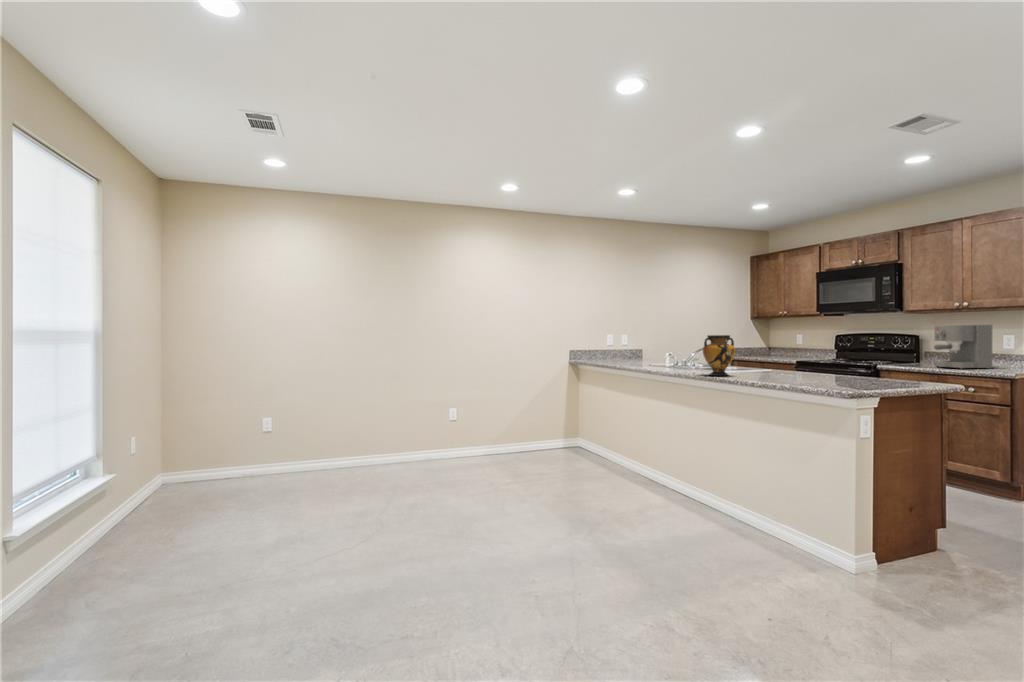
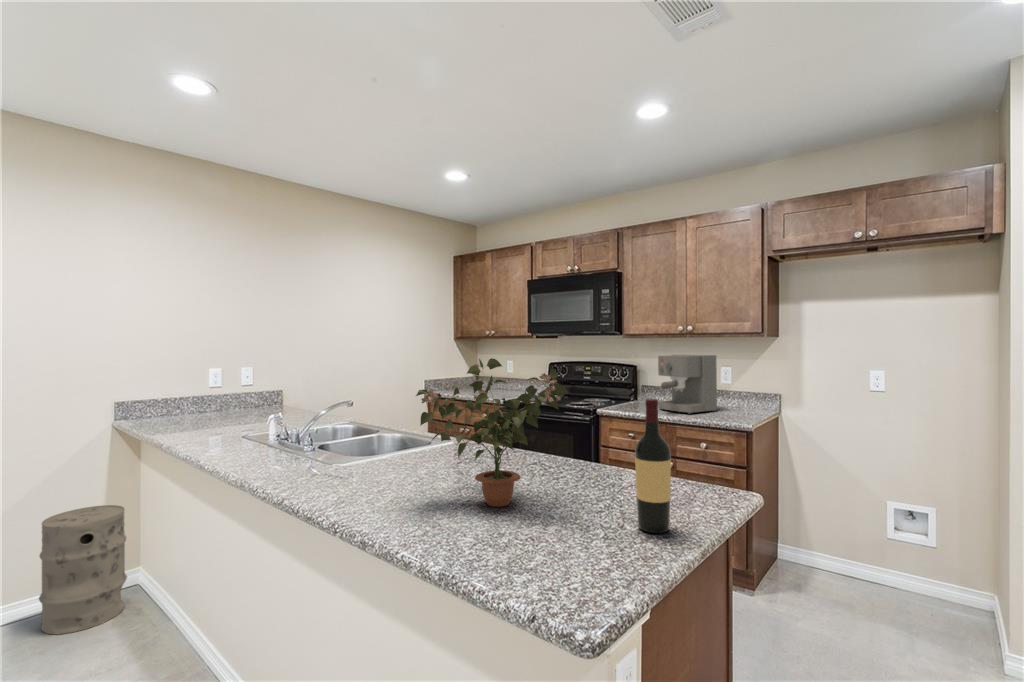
potted plant: none [763,318,844,382] -> present [416,358,569,507]
wine bottle: none [877,332,896,388] -> present [635,399,671,533]
vase: present [703,335,735,376] -> none [299,388,370,485]
trash can: none [549,402,581,456] -> present [39,505,127,634]

